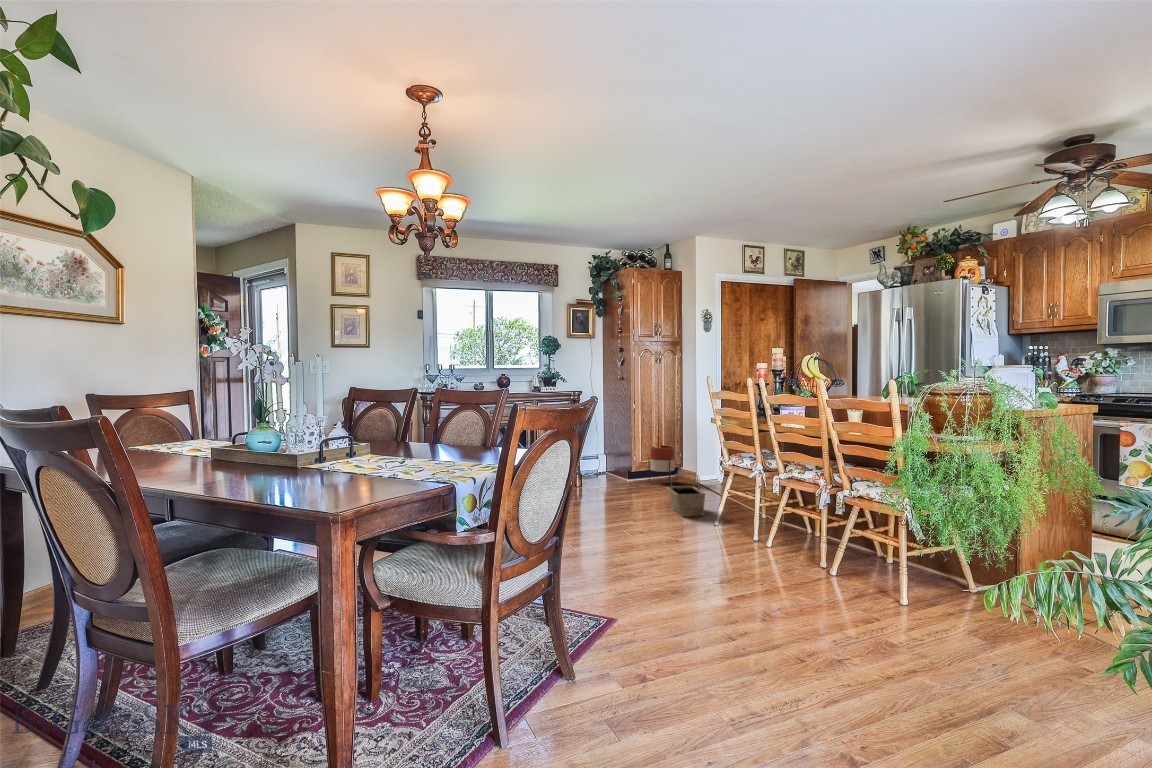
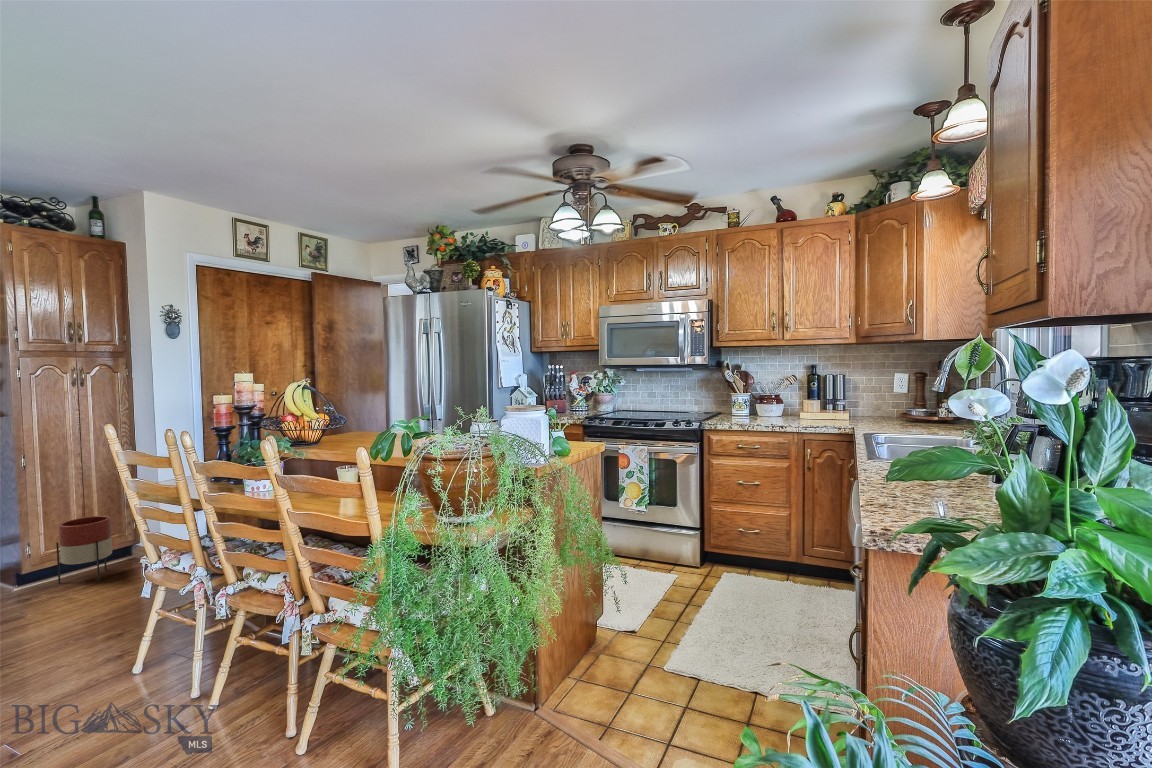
basket: present [667,473,705,517] -> none [40,587,113,677]

